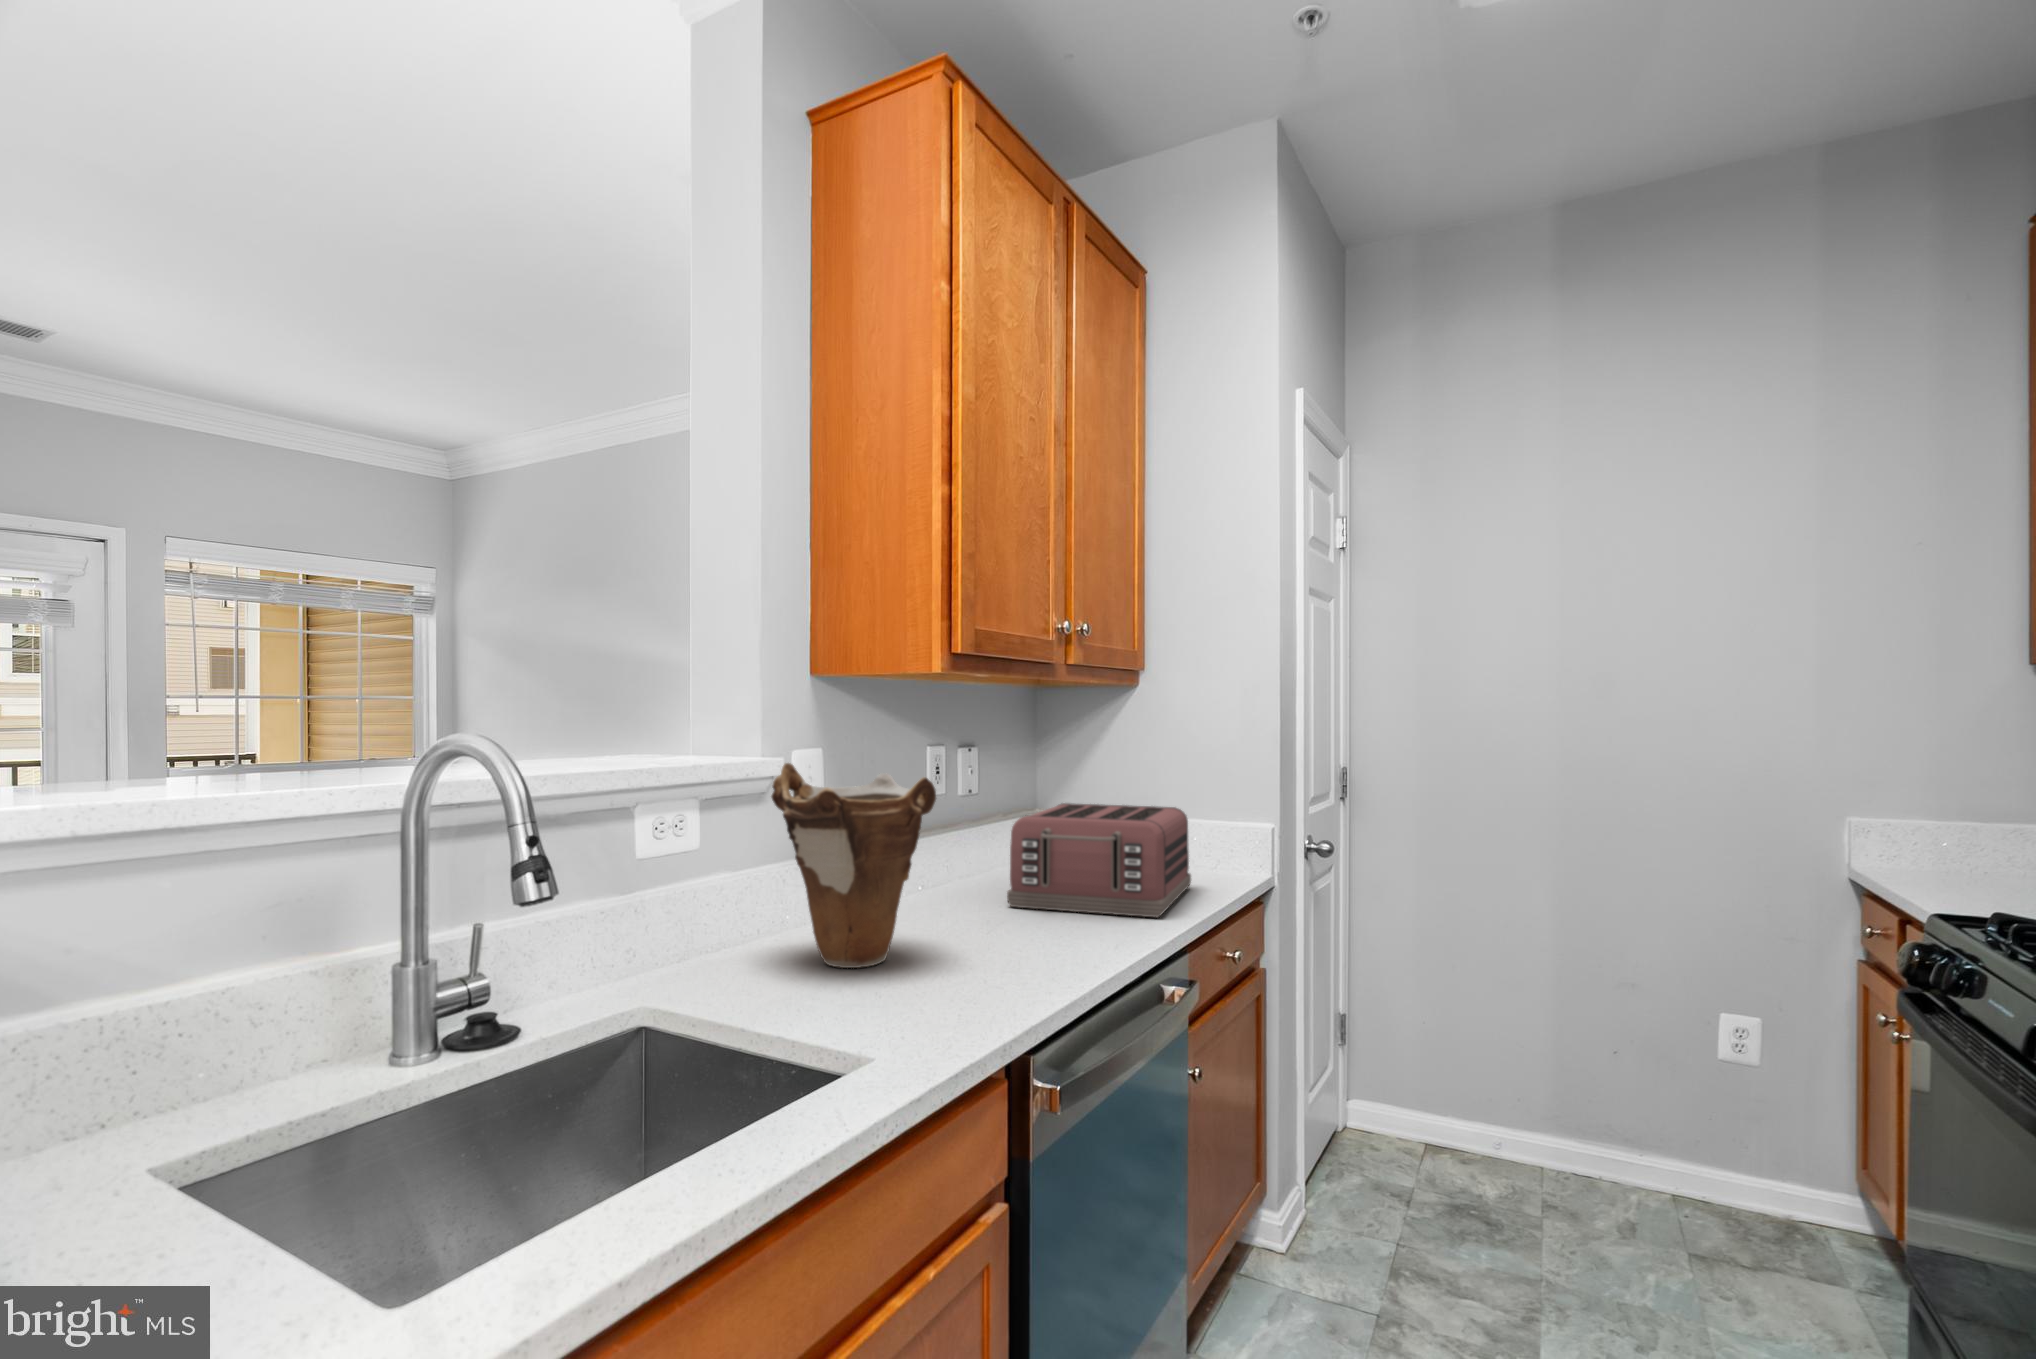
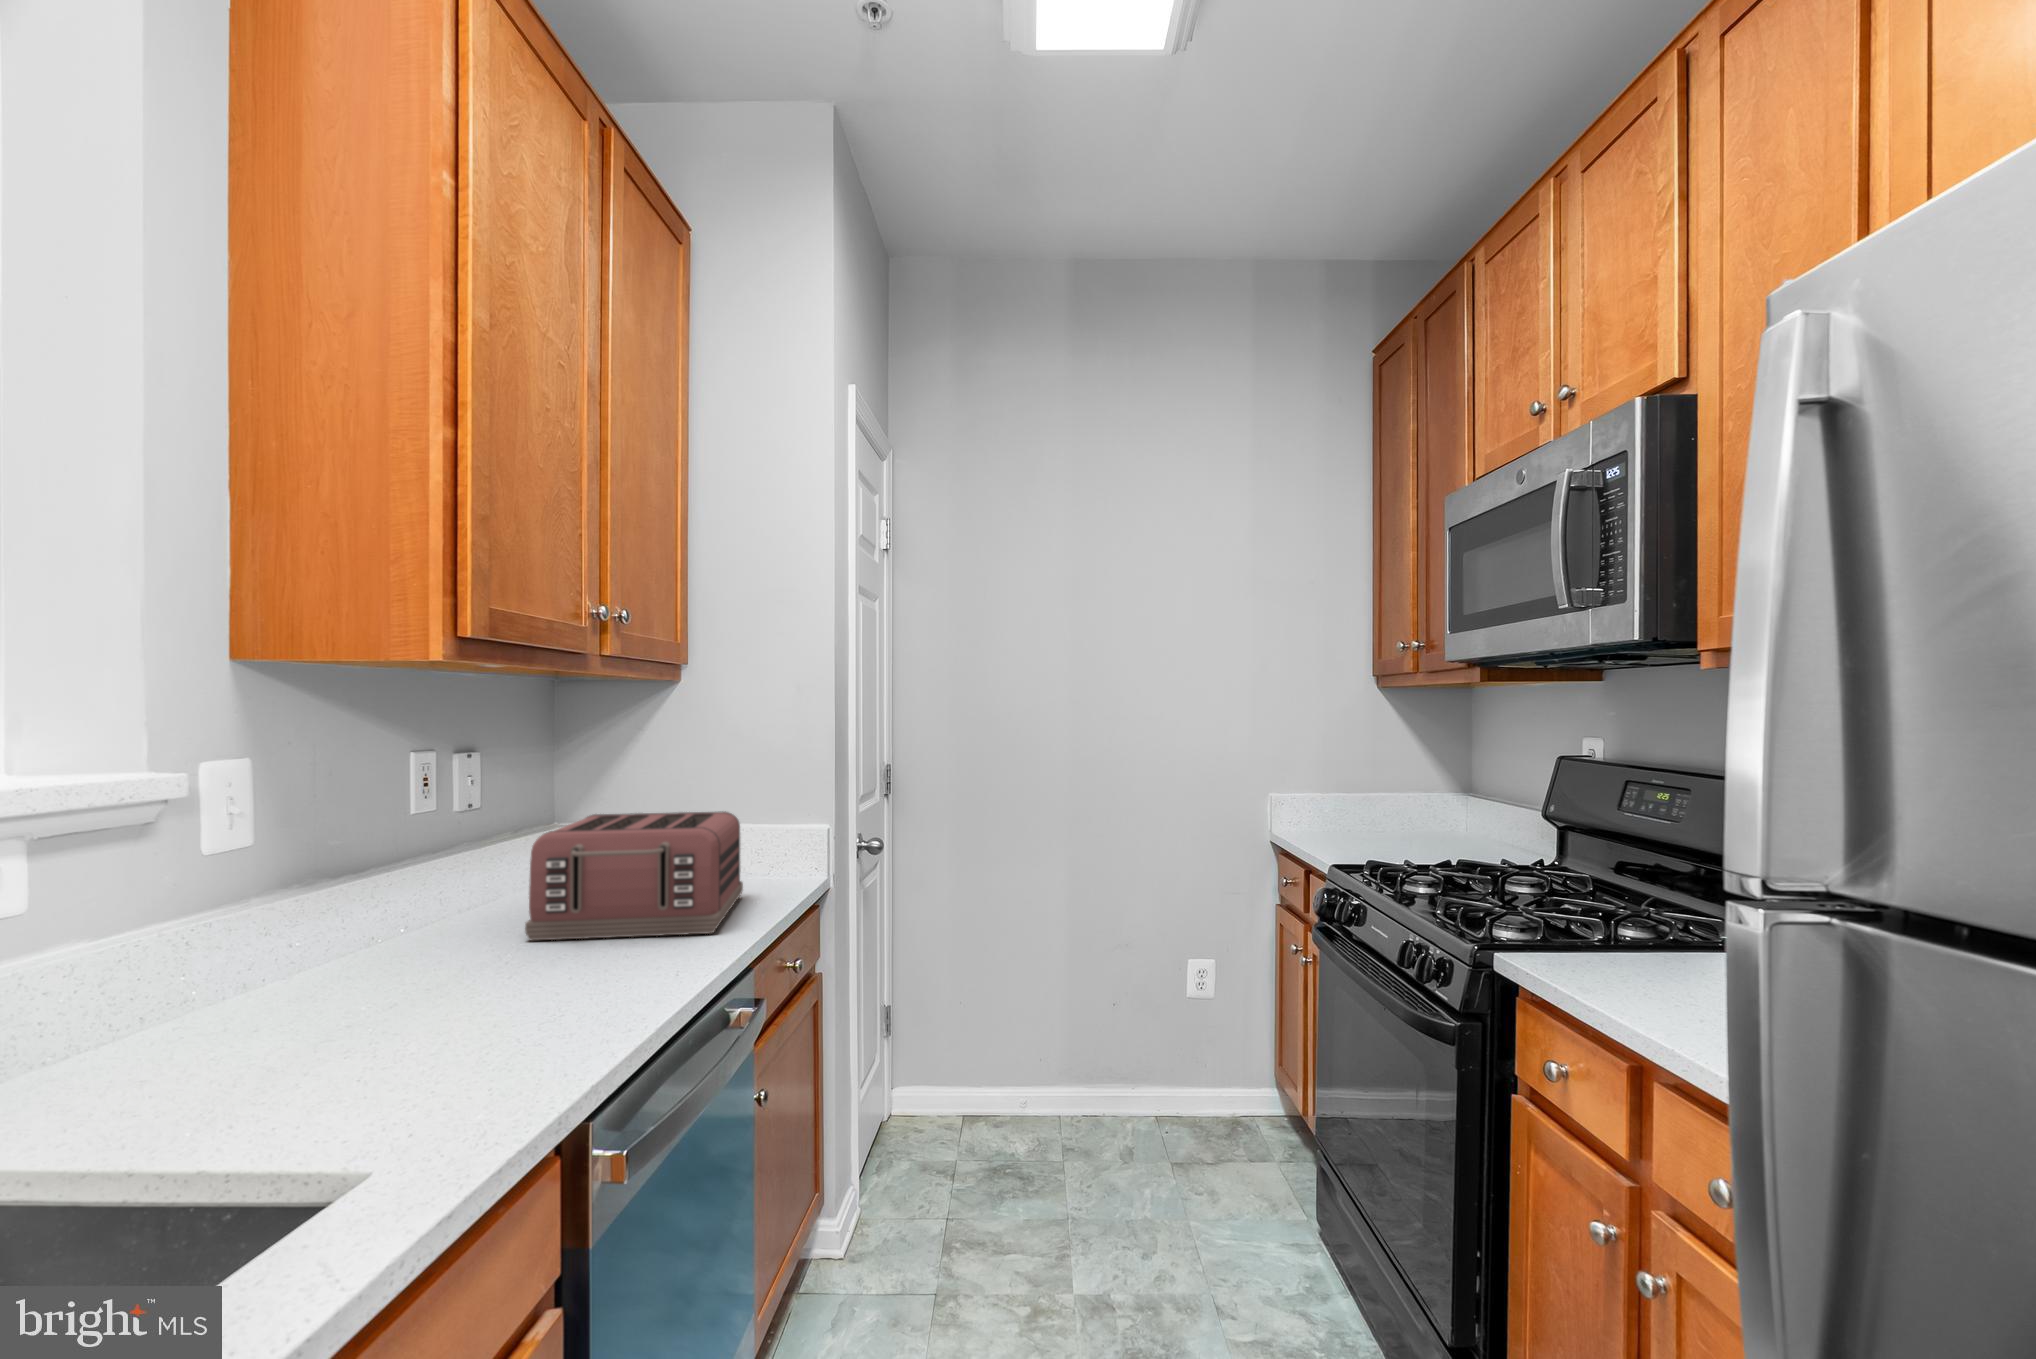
vase: present [771,763,936,968] -> none [168,780,437,1051]

